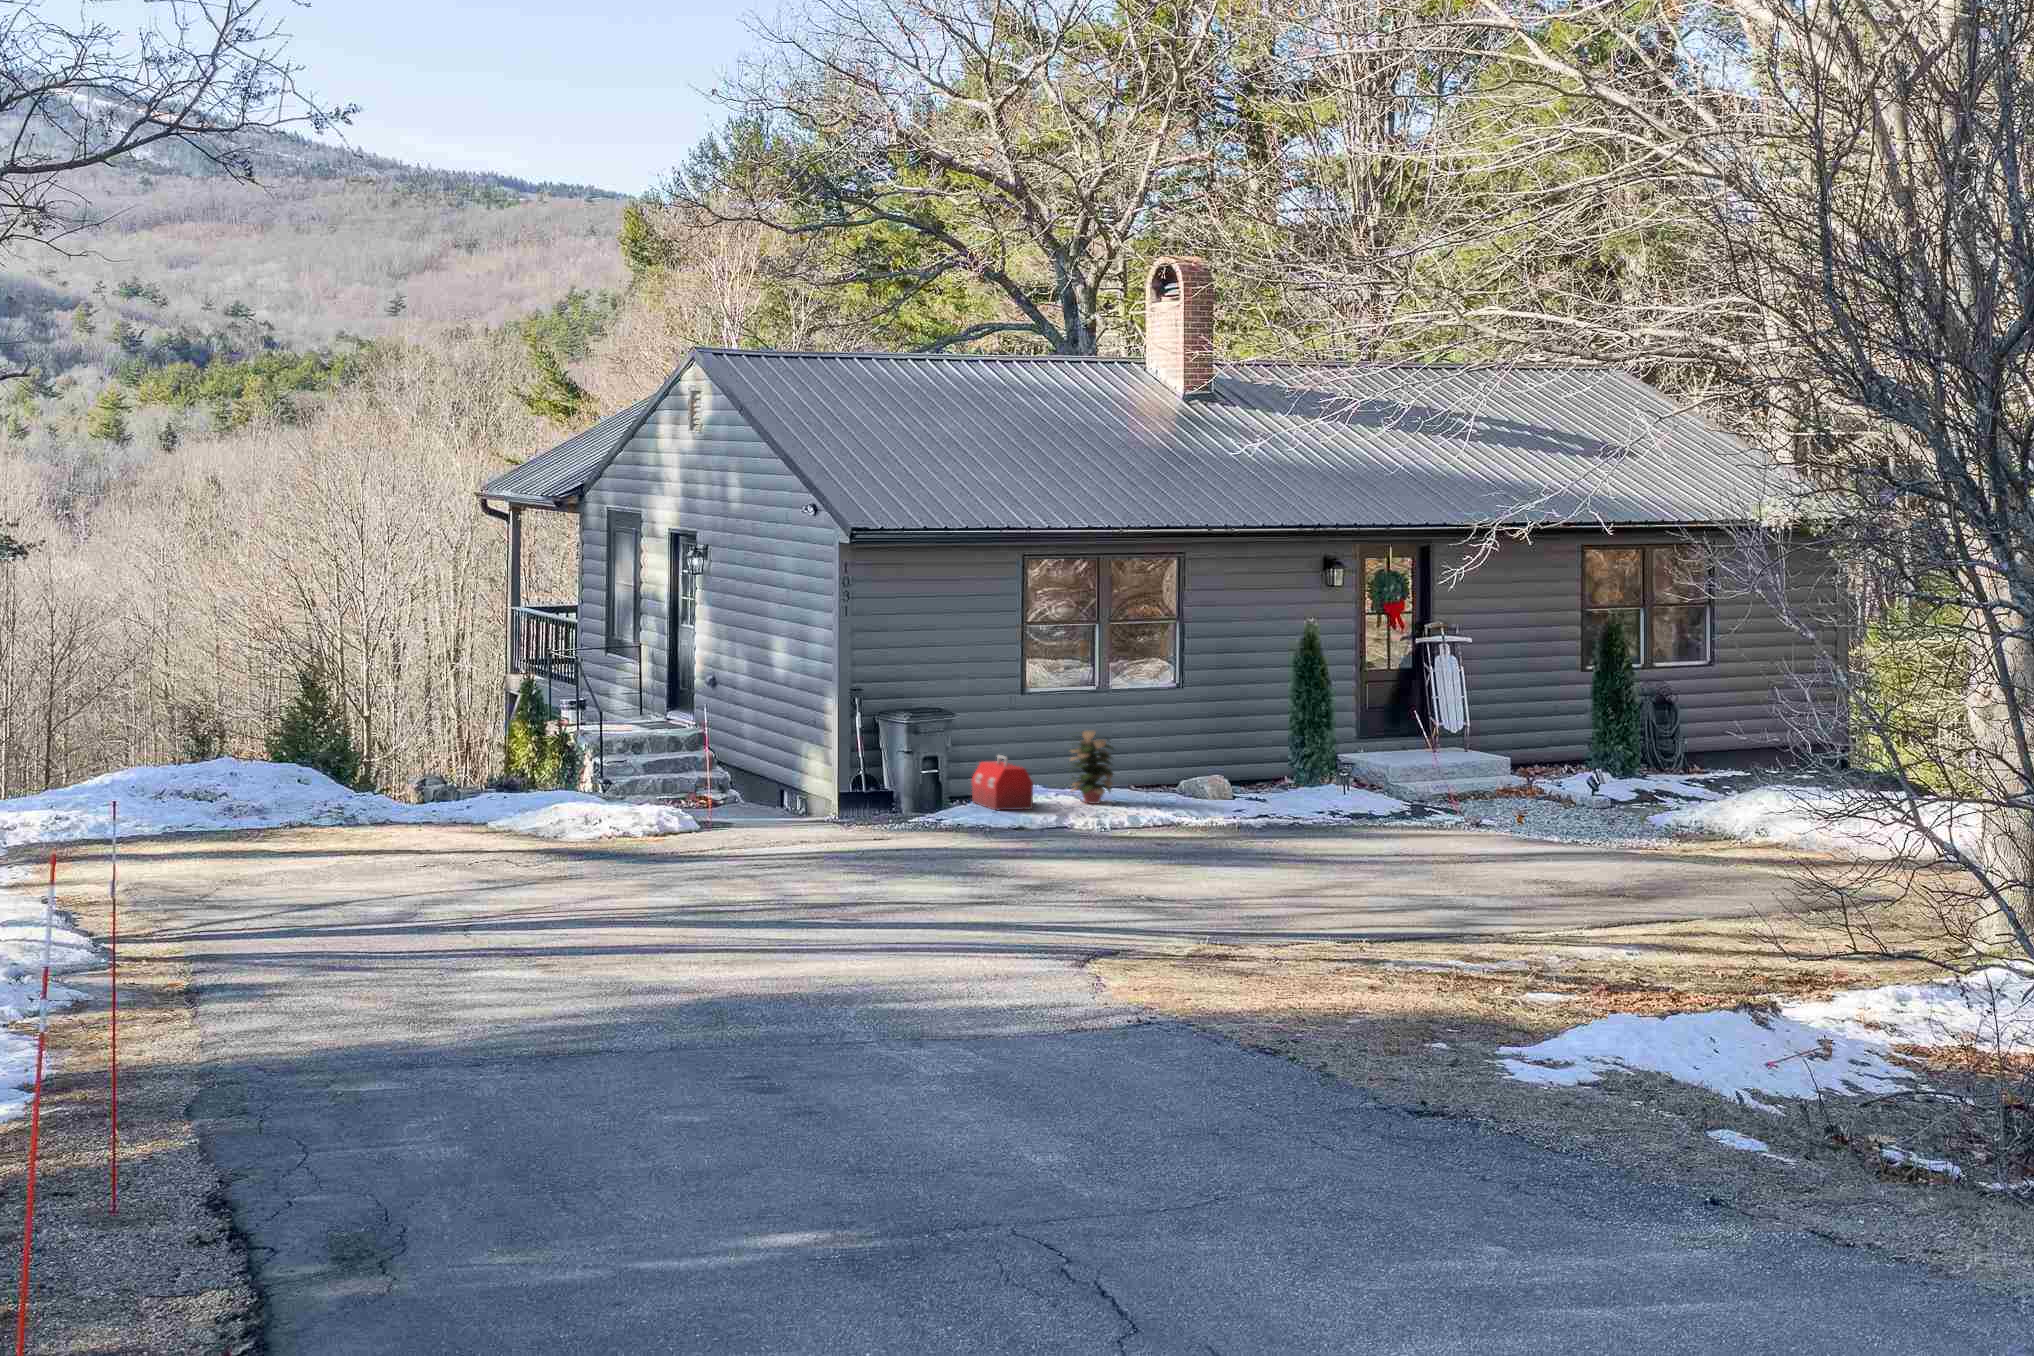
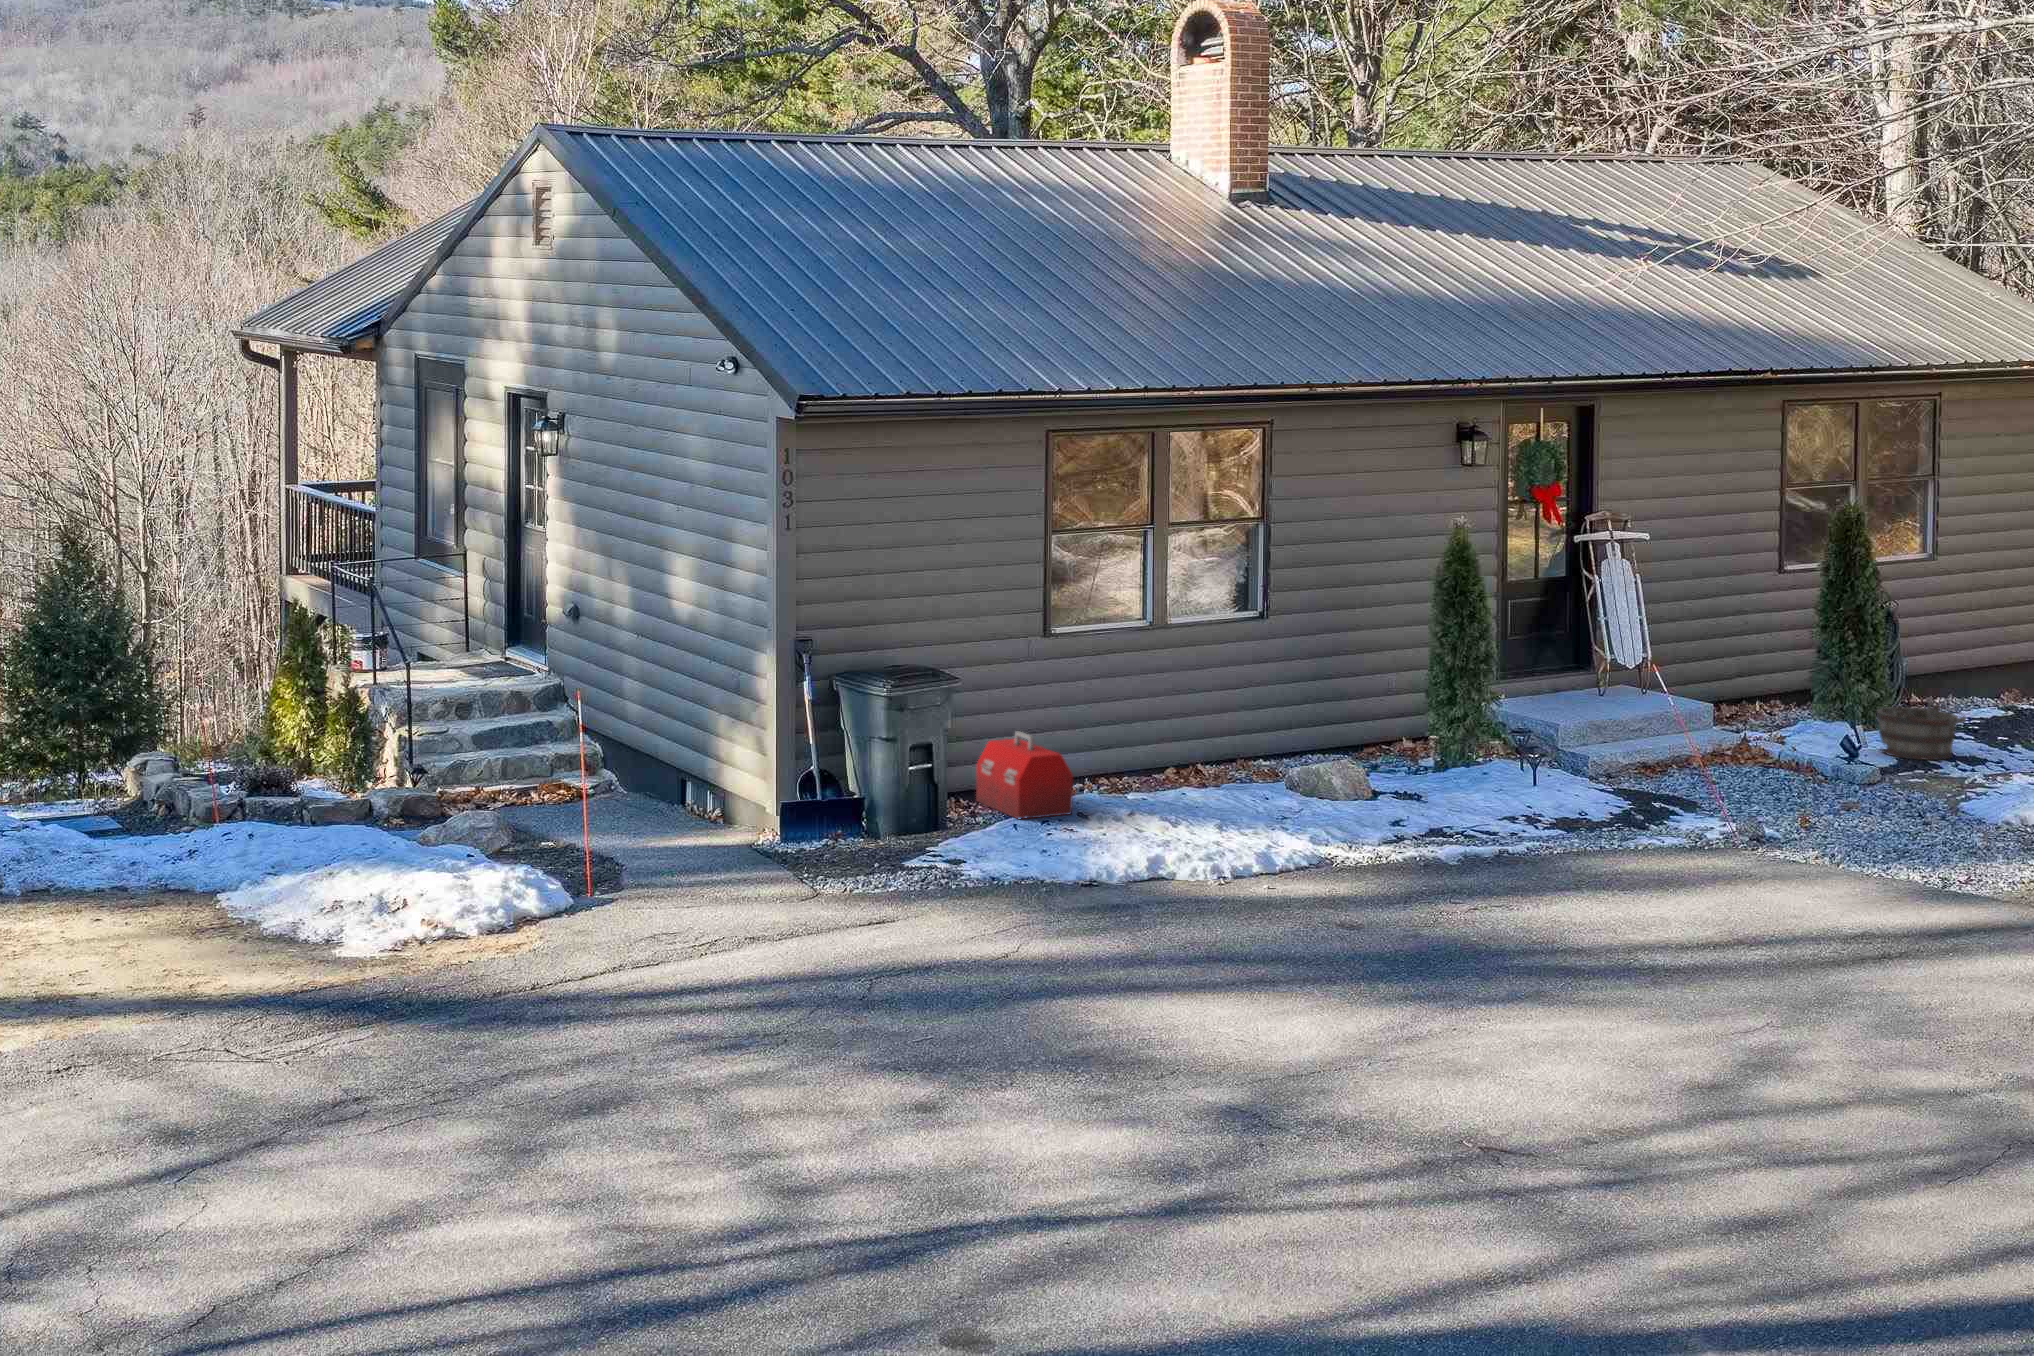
decorative plant: present [1068,730,1113,804] -> none [1114,688,1187,797]
bucket: none [1636,763,1699,802] -> present [1876,703,1966,760]

